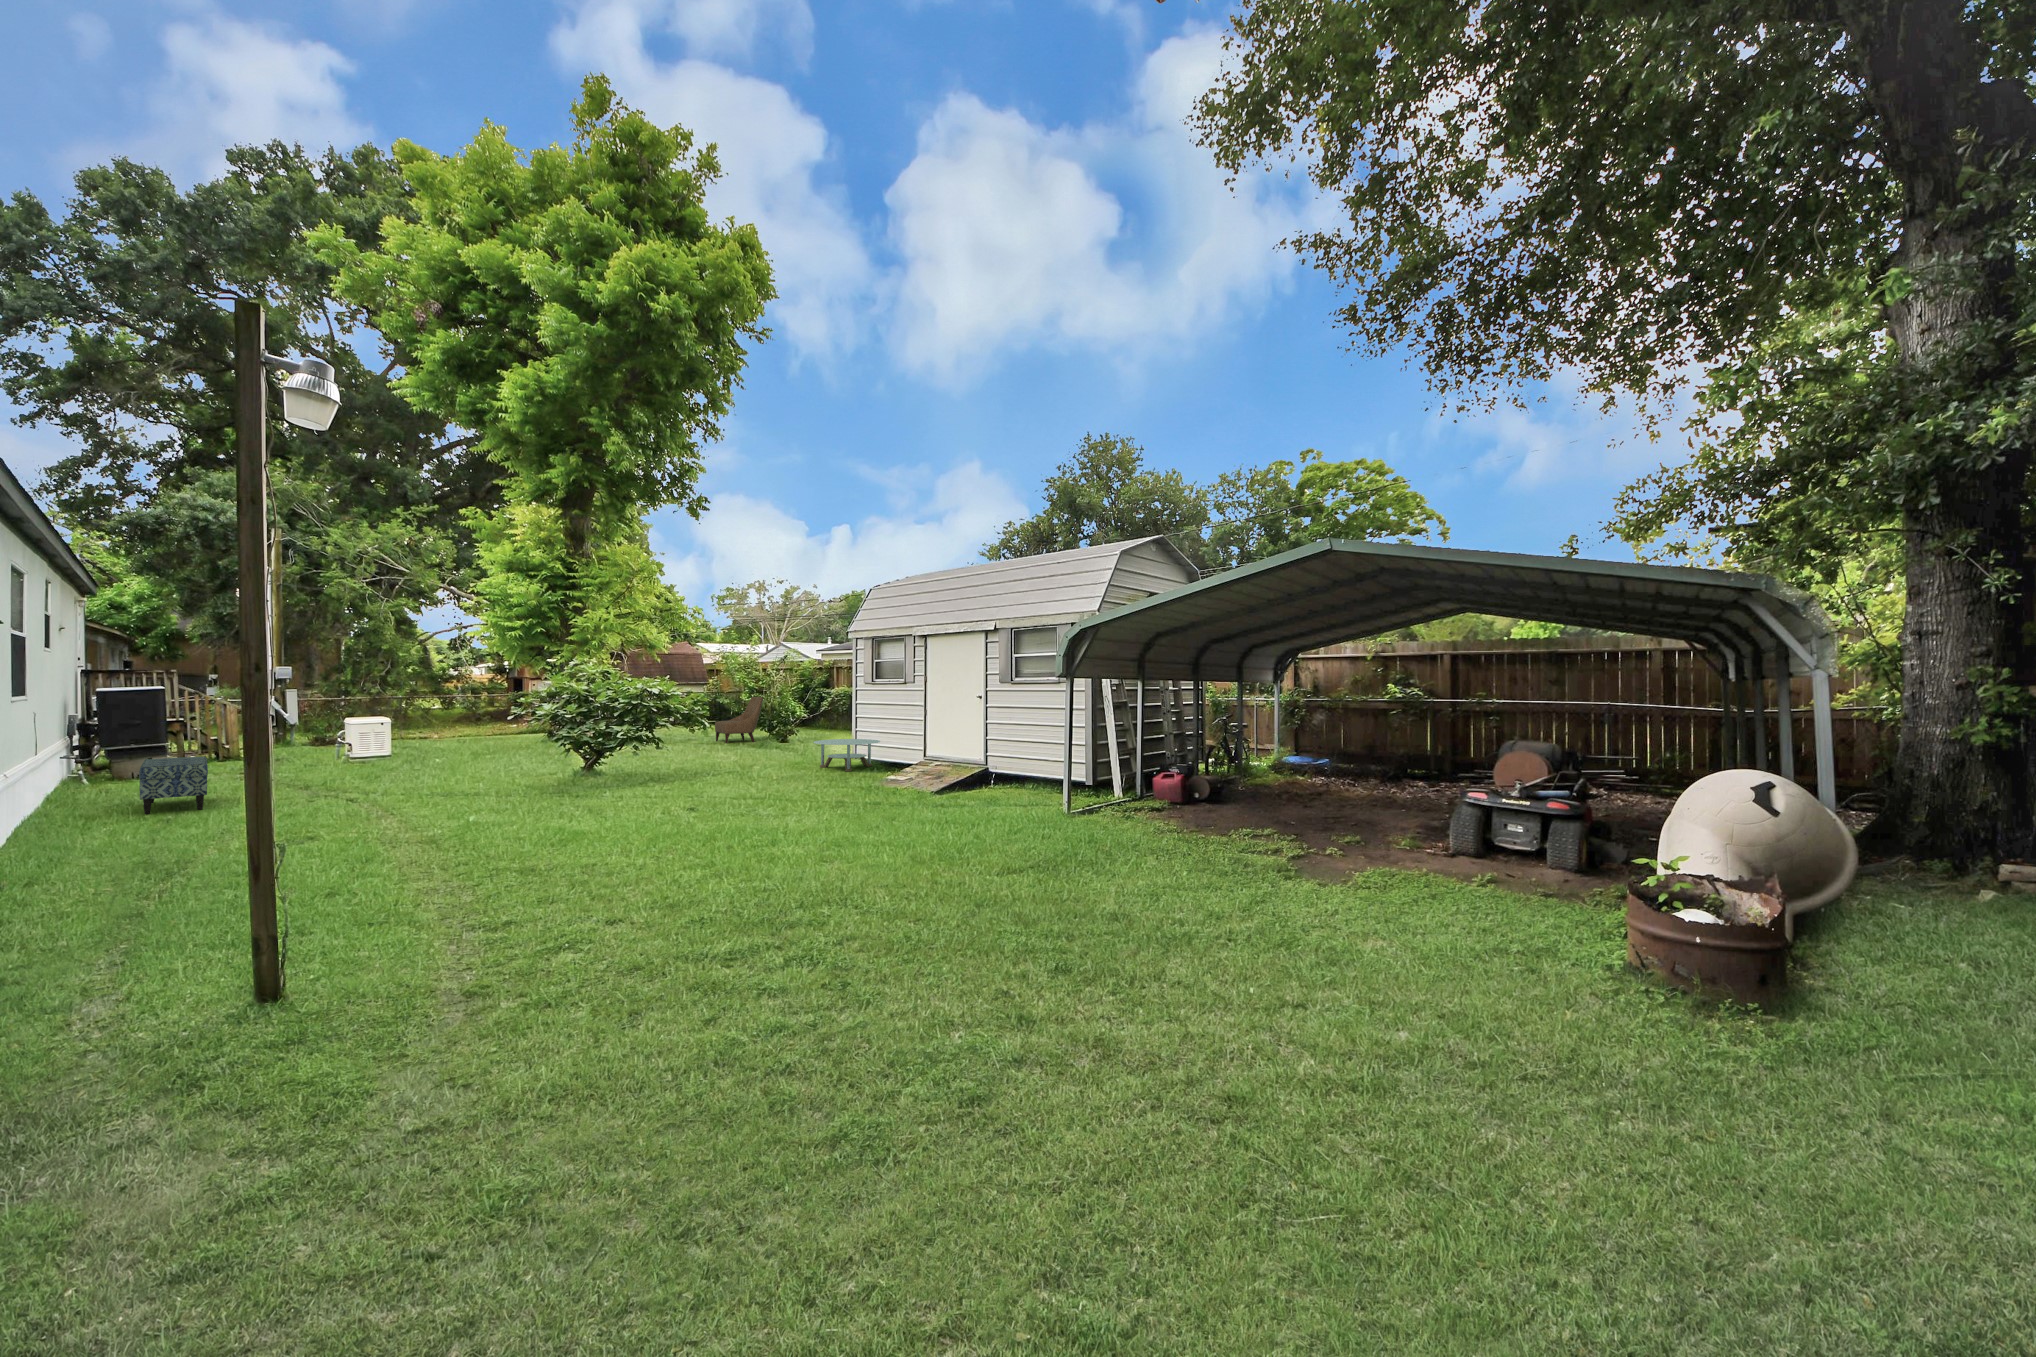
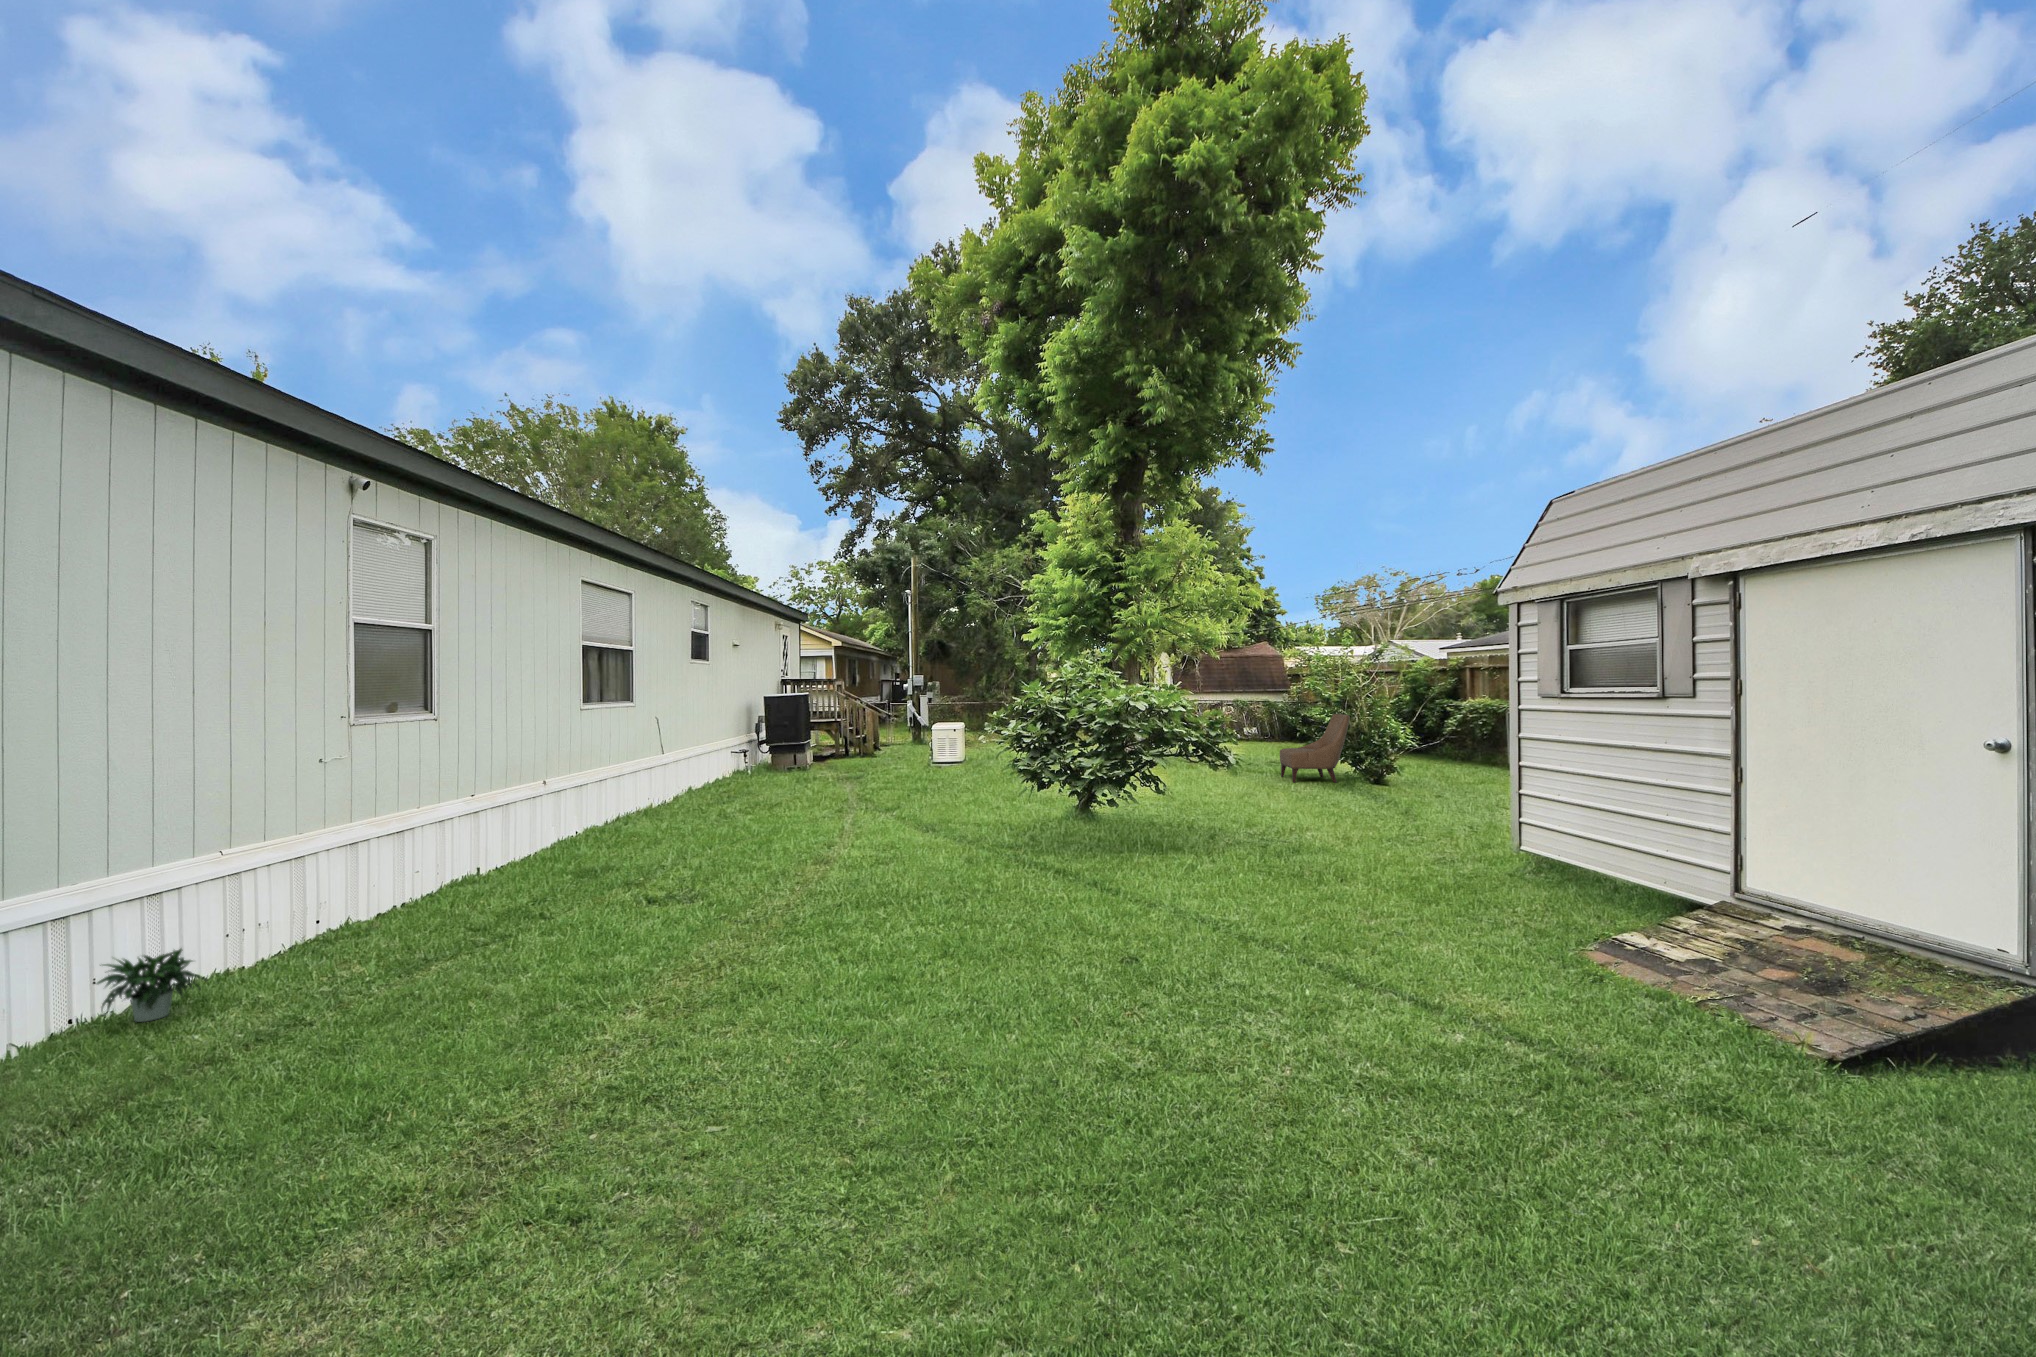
round table: present [814,739,880,772] -> none [1428,808,1589,890]
bench: present [139,756,208,814] -> none [526,779,638,853]
potted plant: none [110,828,182,875] -> present [97,949,208,1022]

